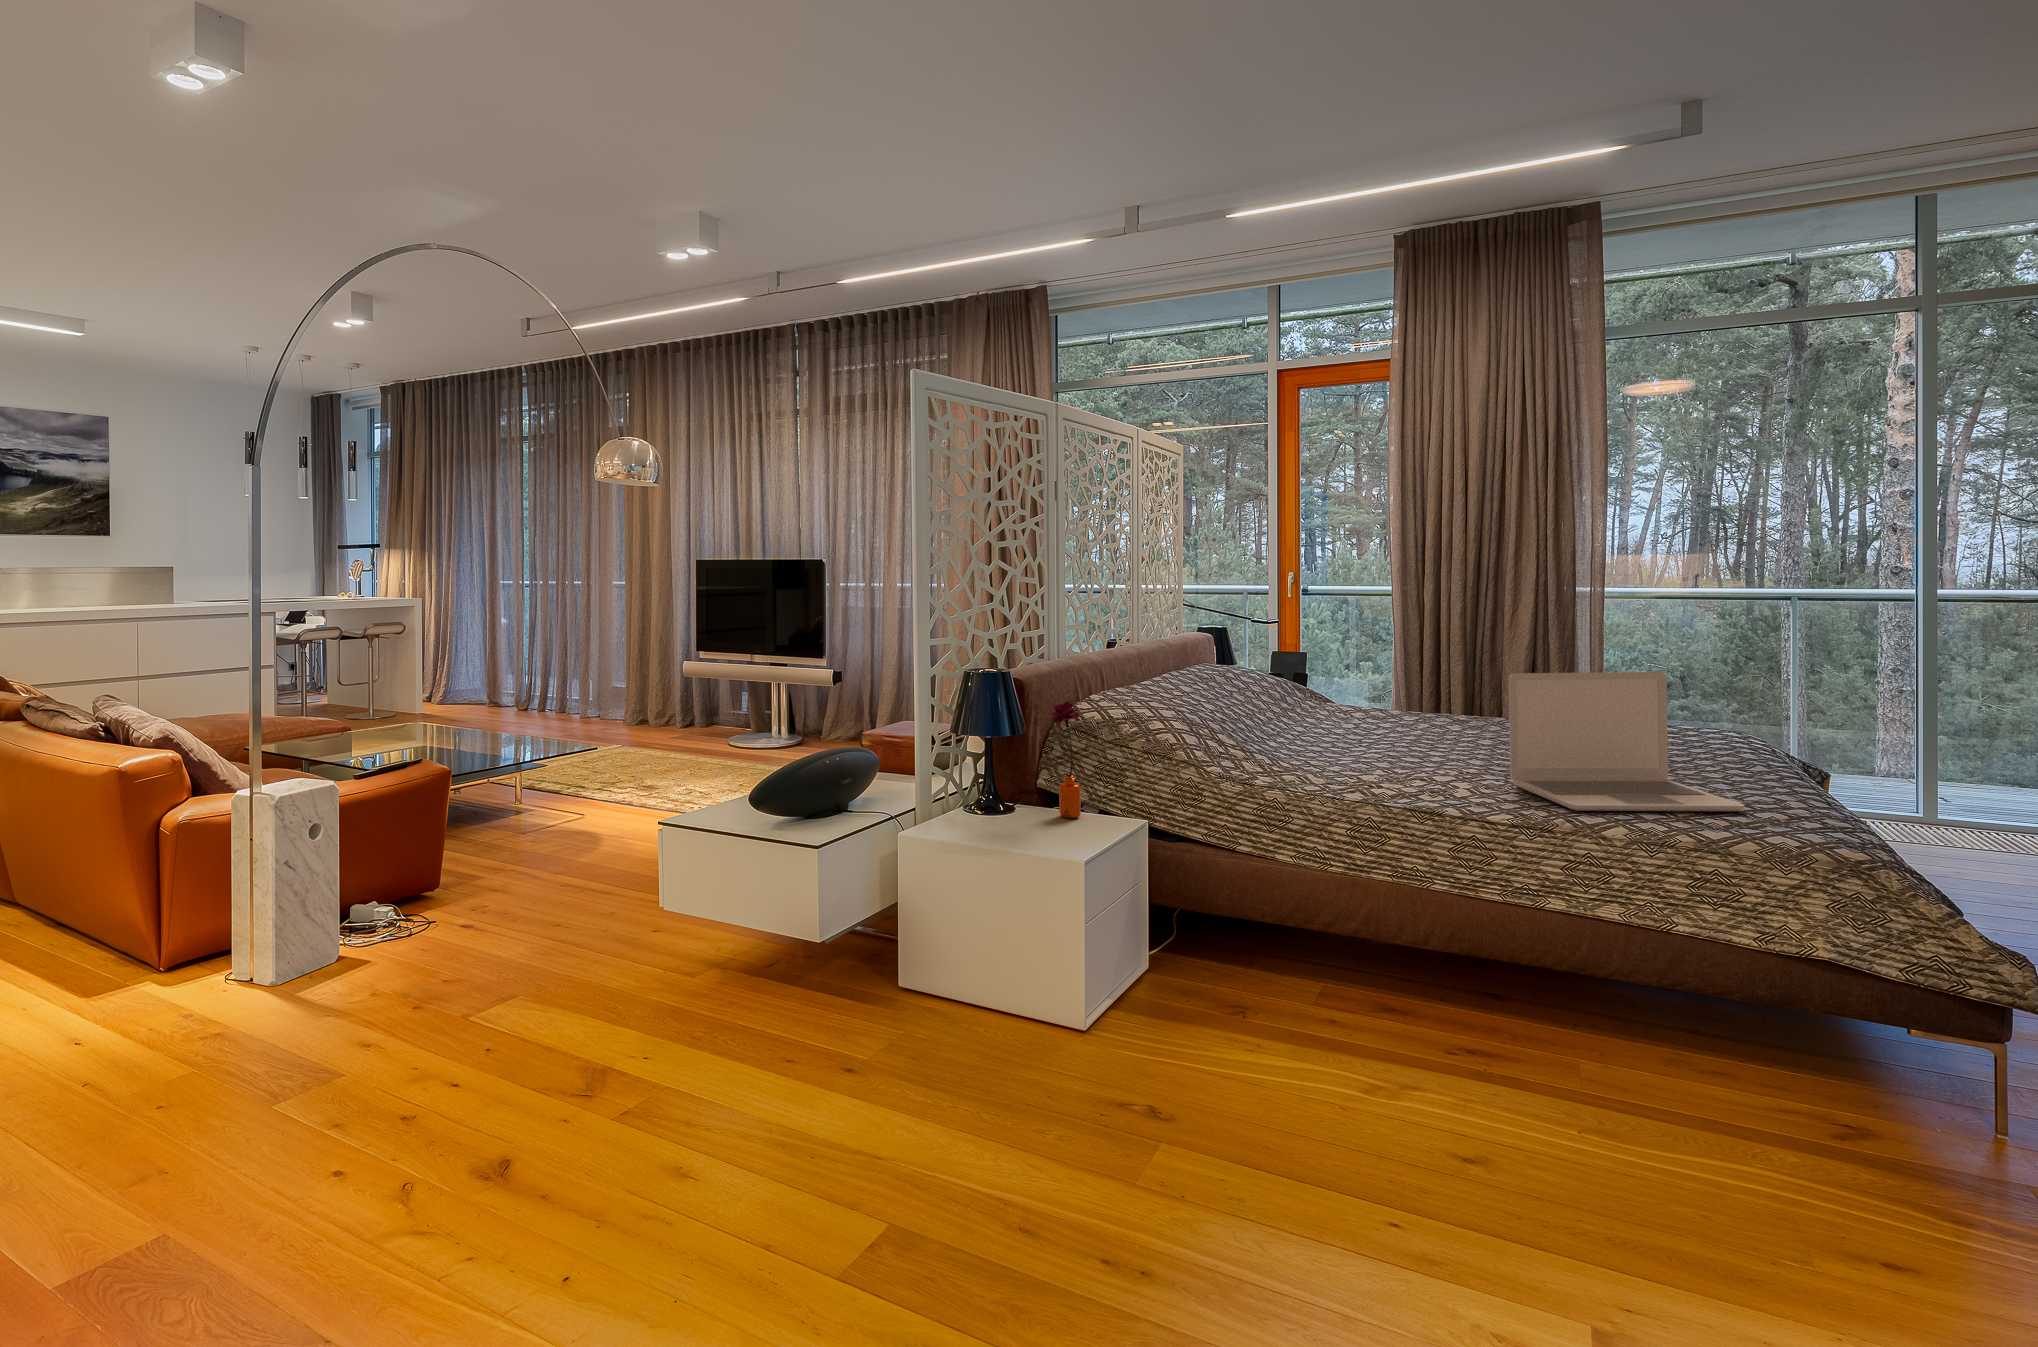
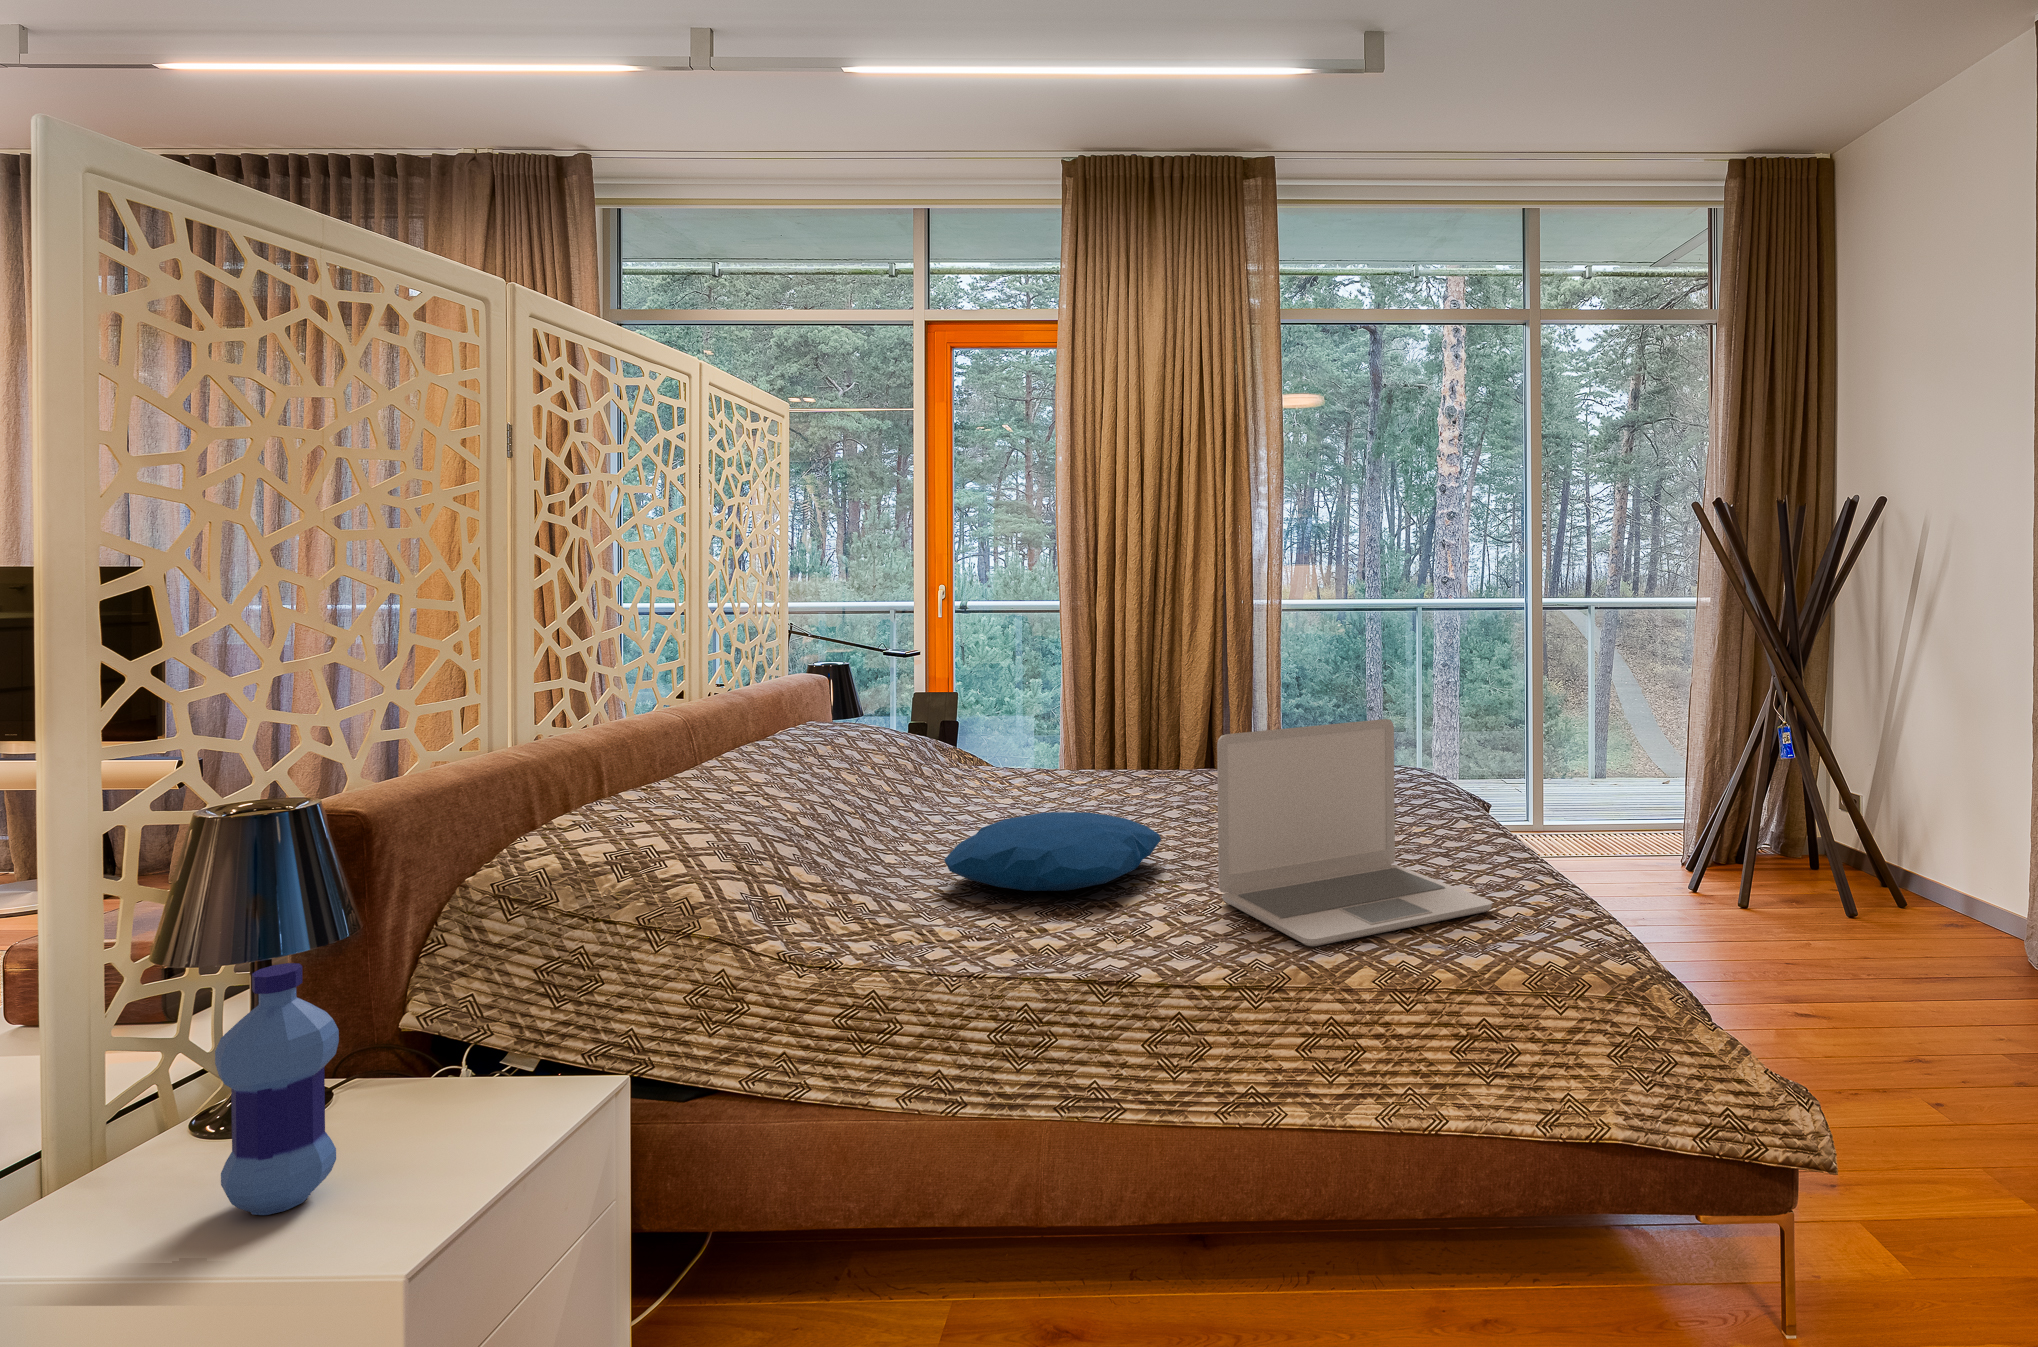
flower: present [1050,701,1087,818] -> none [373,872,464,1137]
pillow: none [1311,723,1469,768] -> present [944,812,1161,891]
water bottle: none [1008,730,1049,830] -> present [215,963,339,1215]

